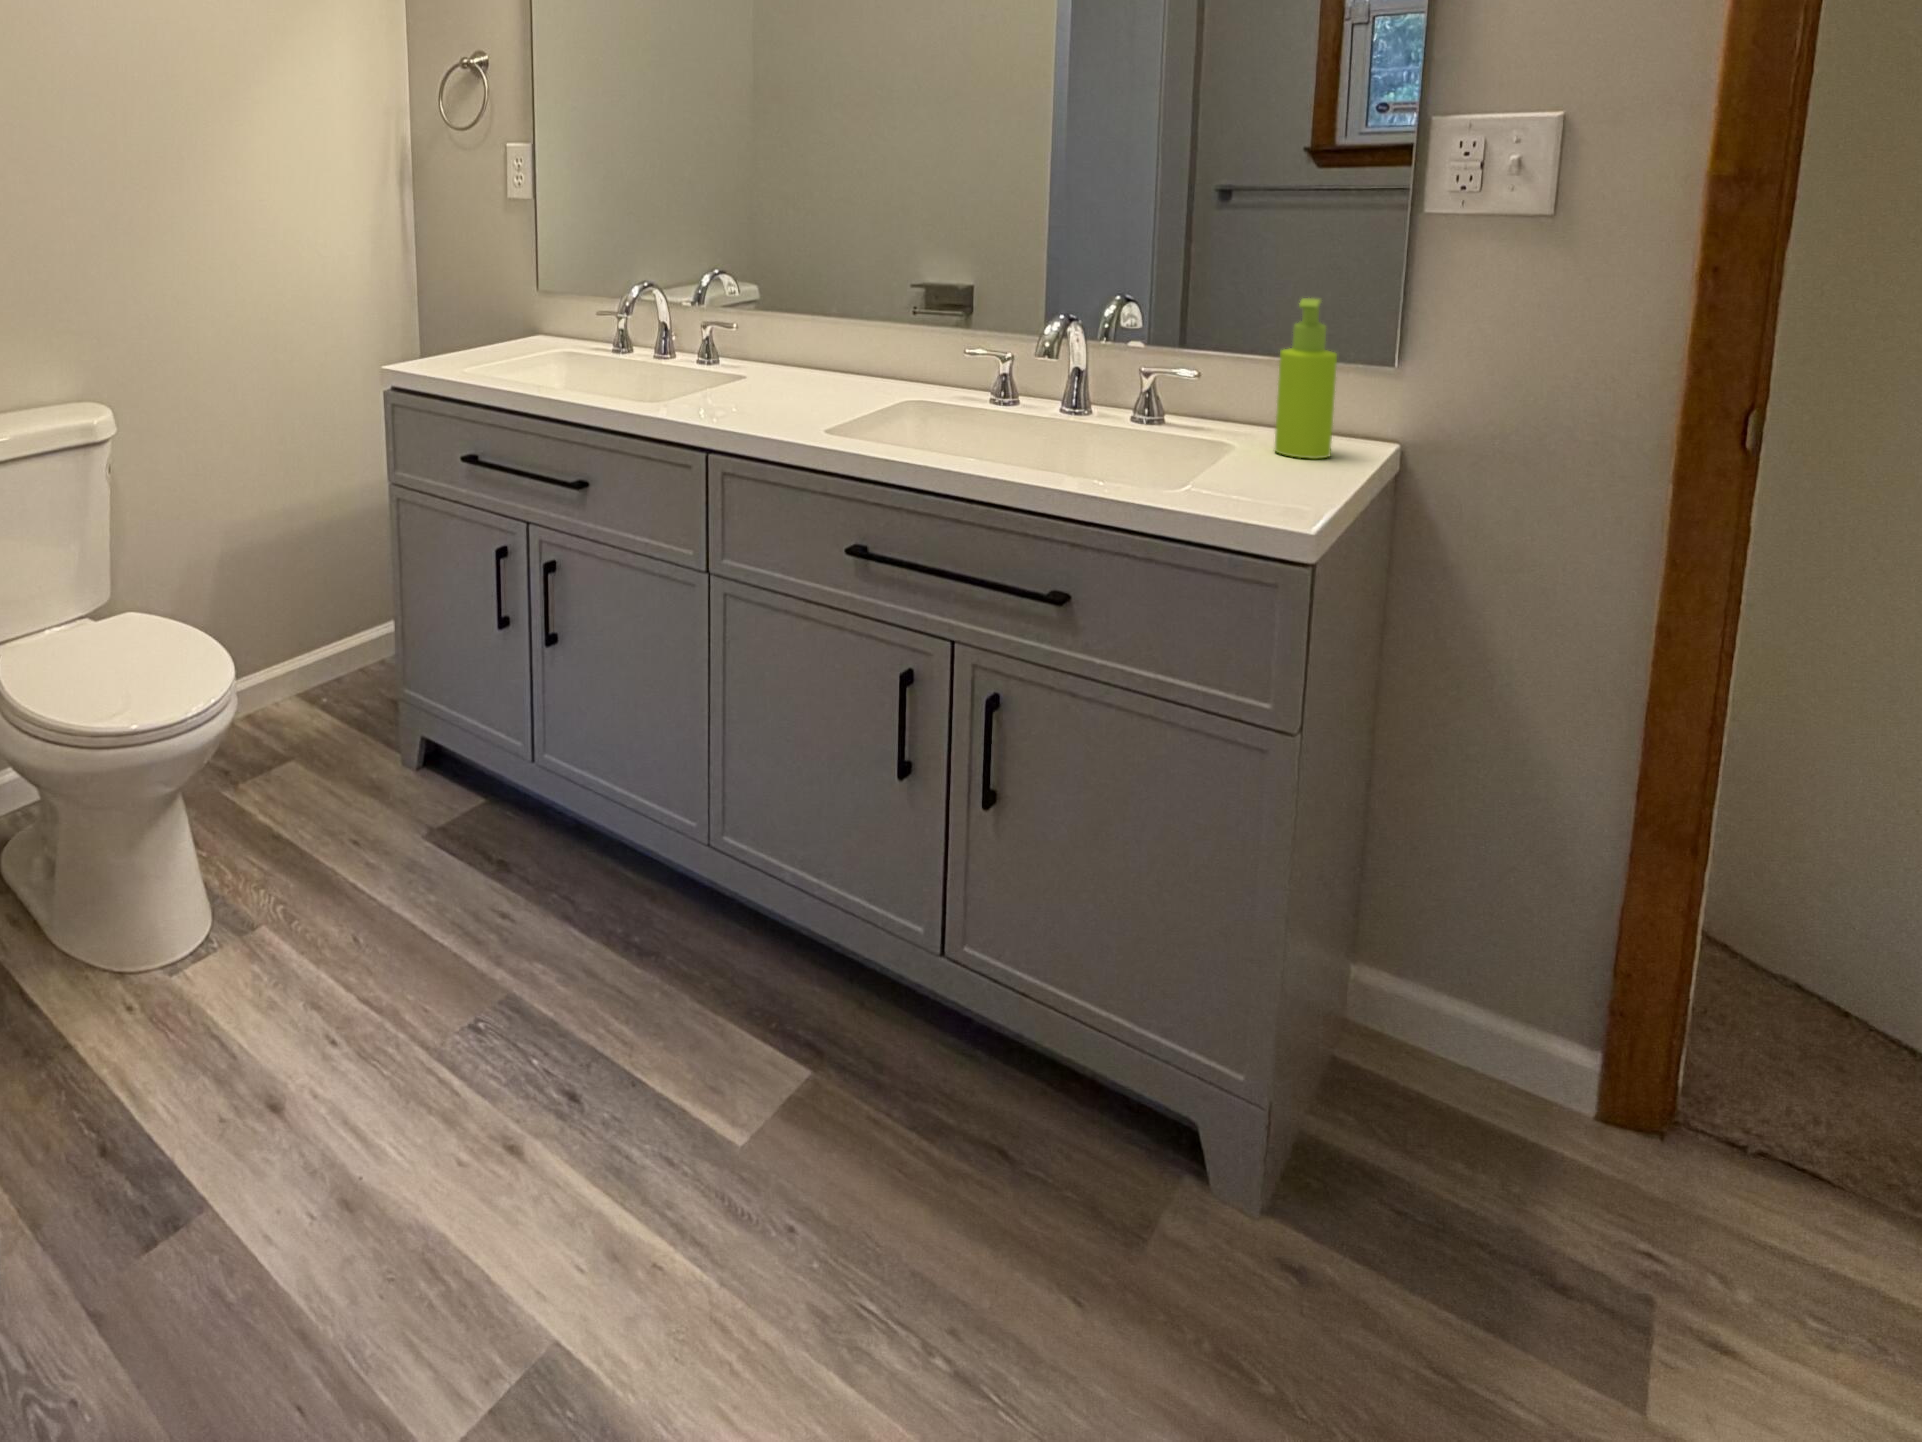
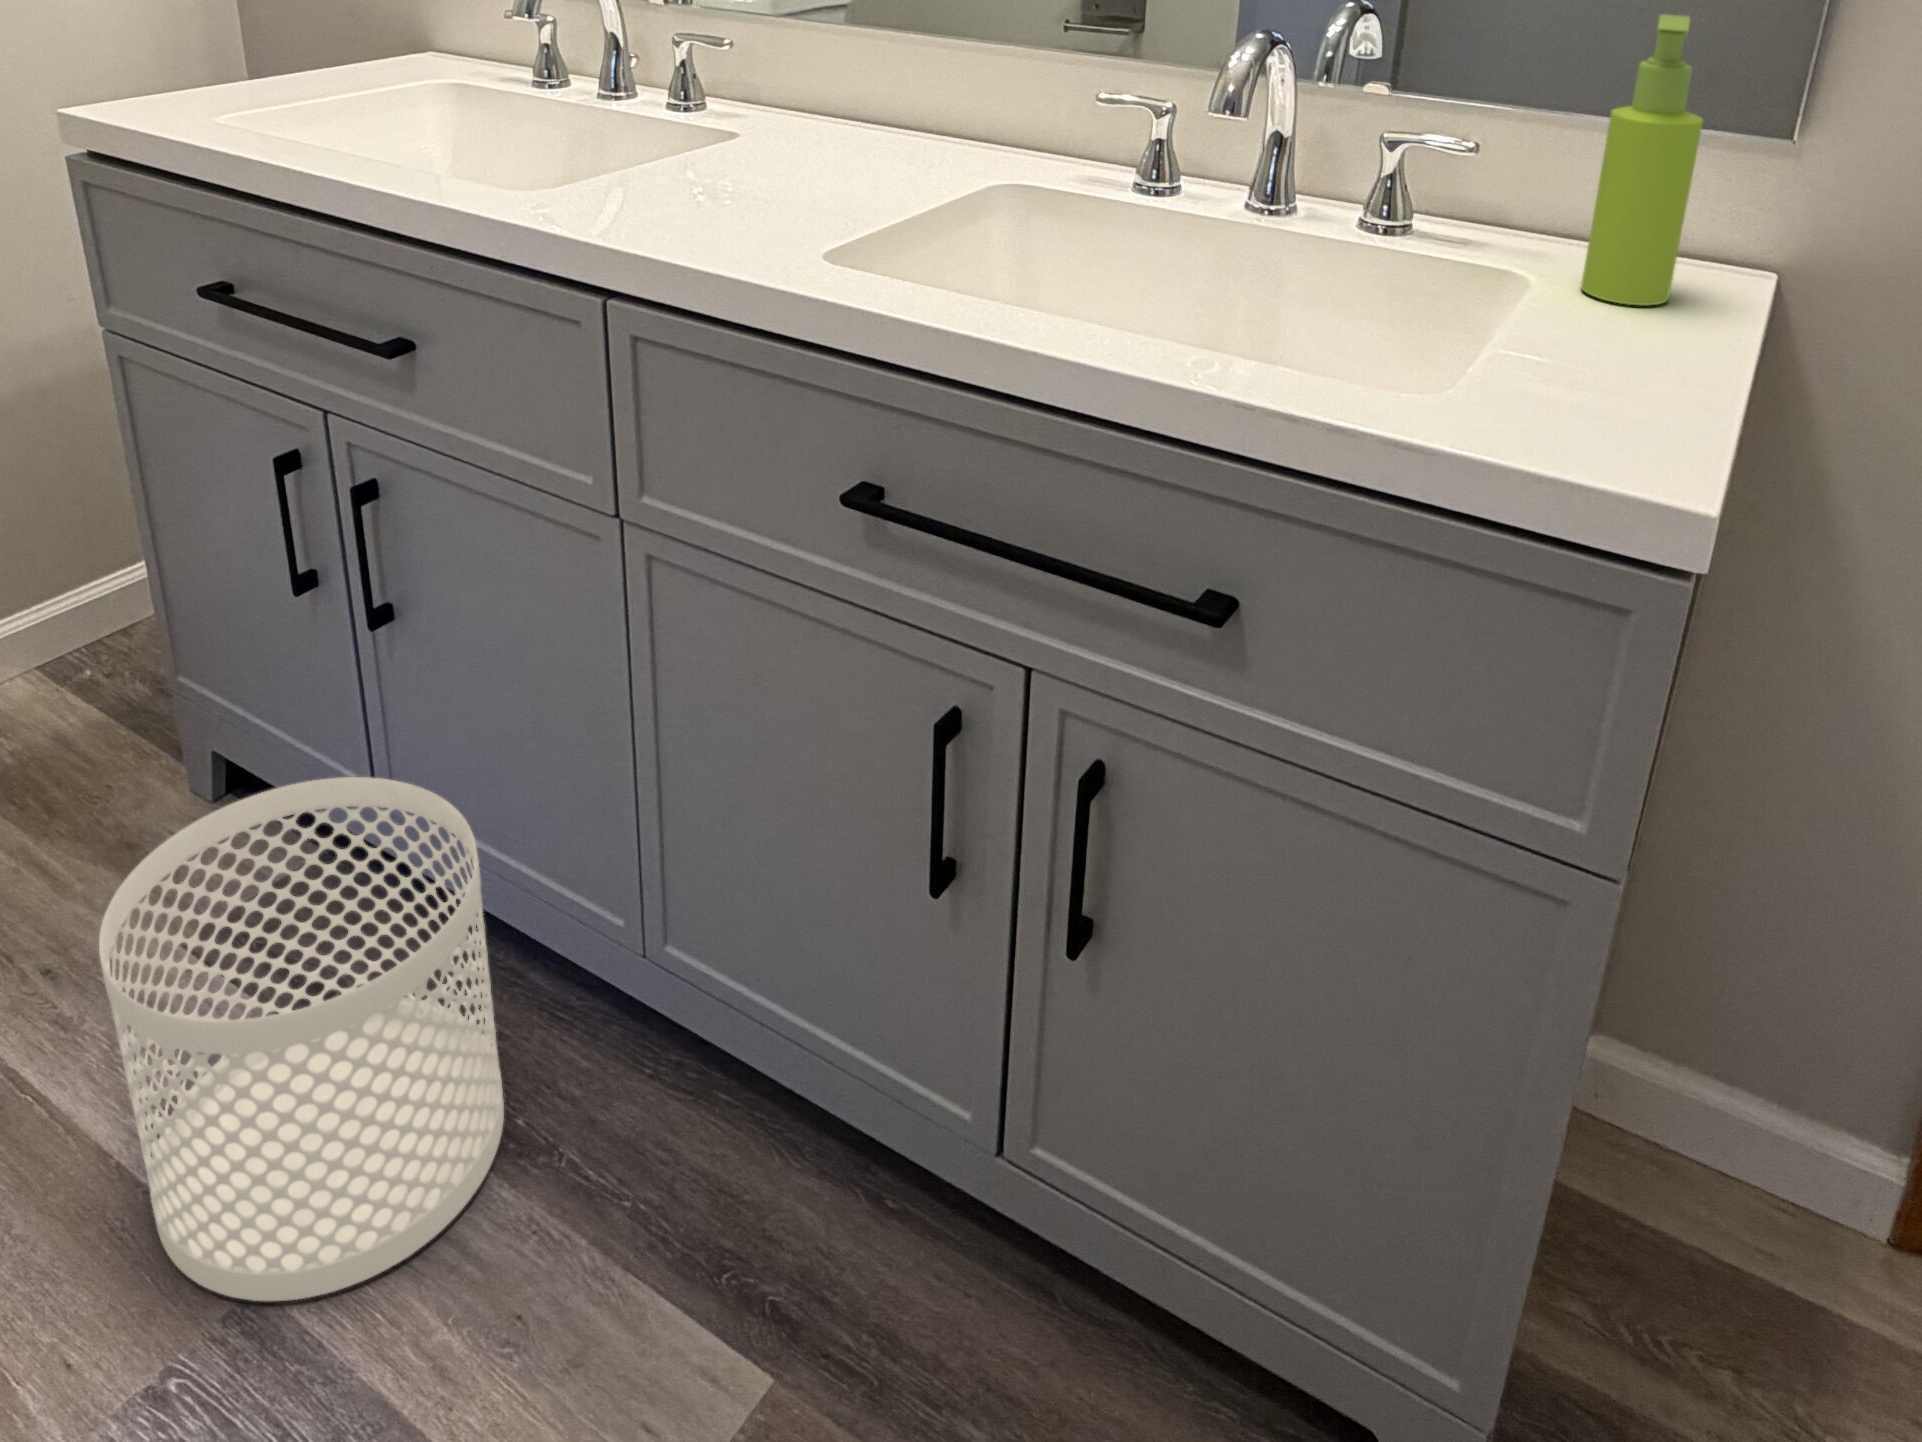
waste basket: none [440,725,629,1000] -> present [99,777,504,1301]

